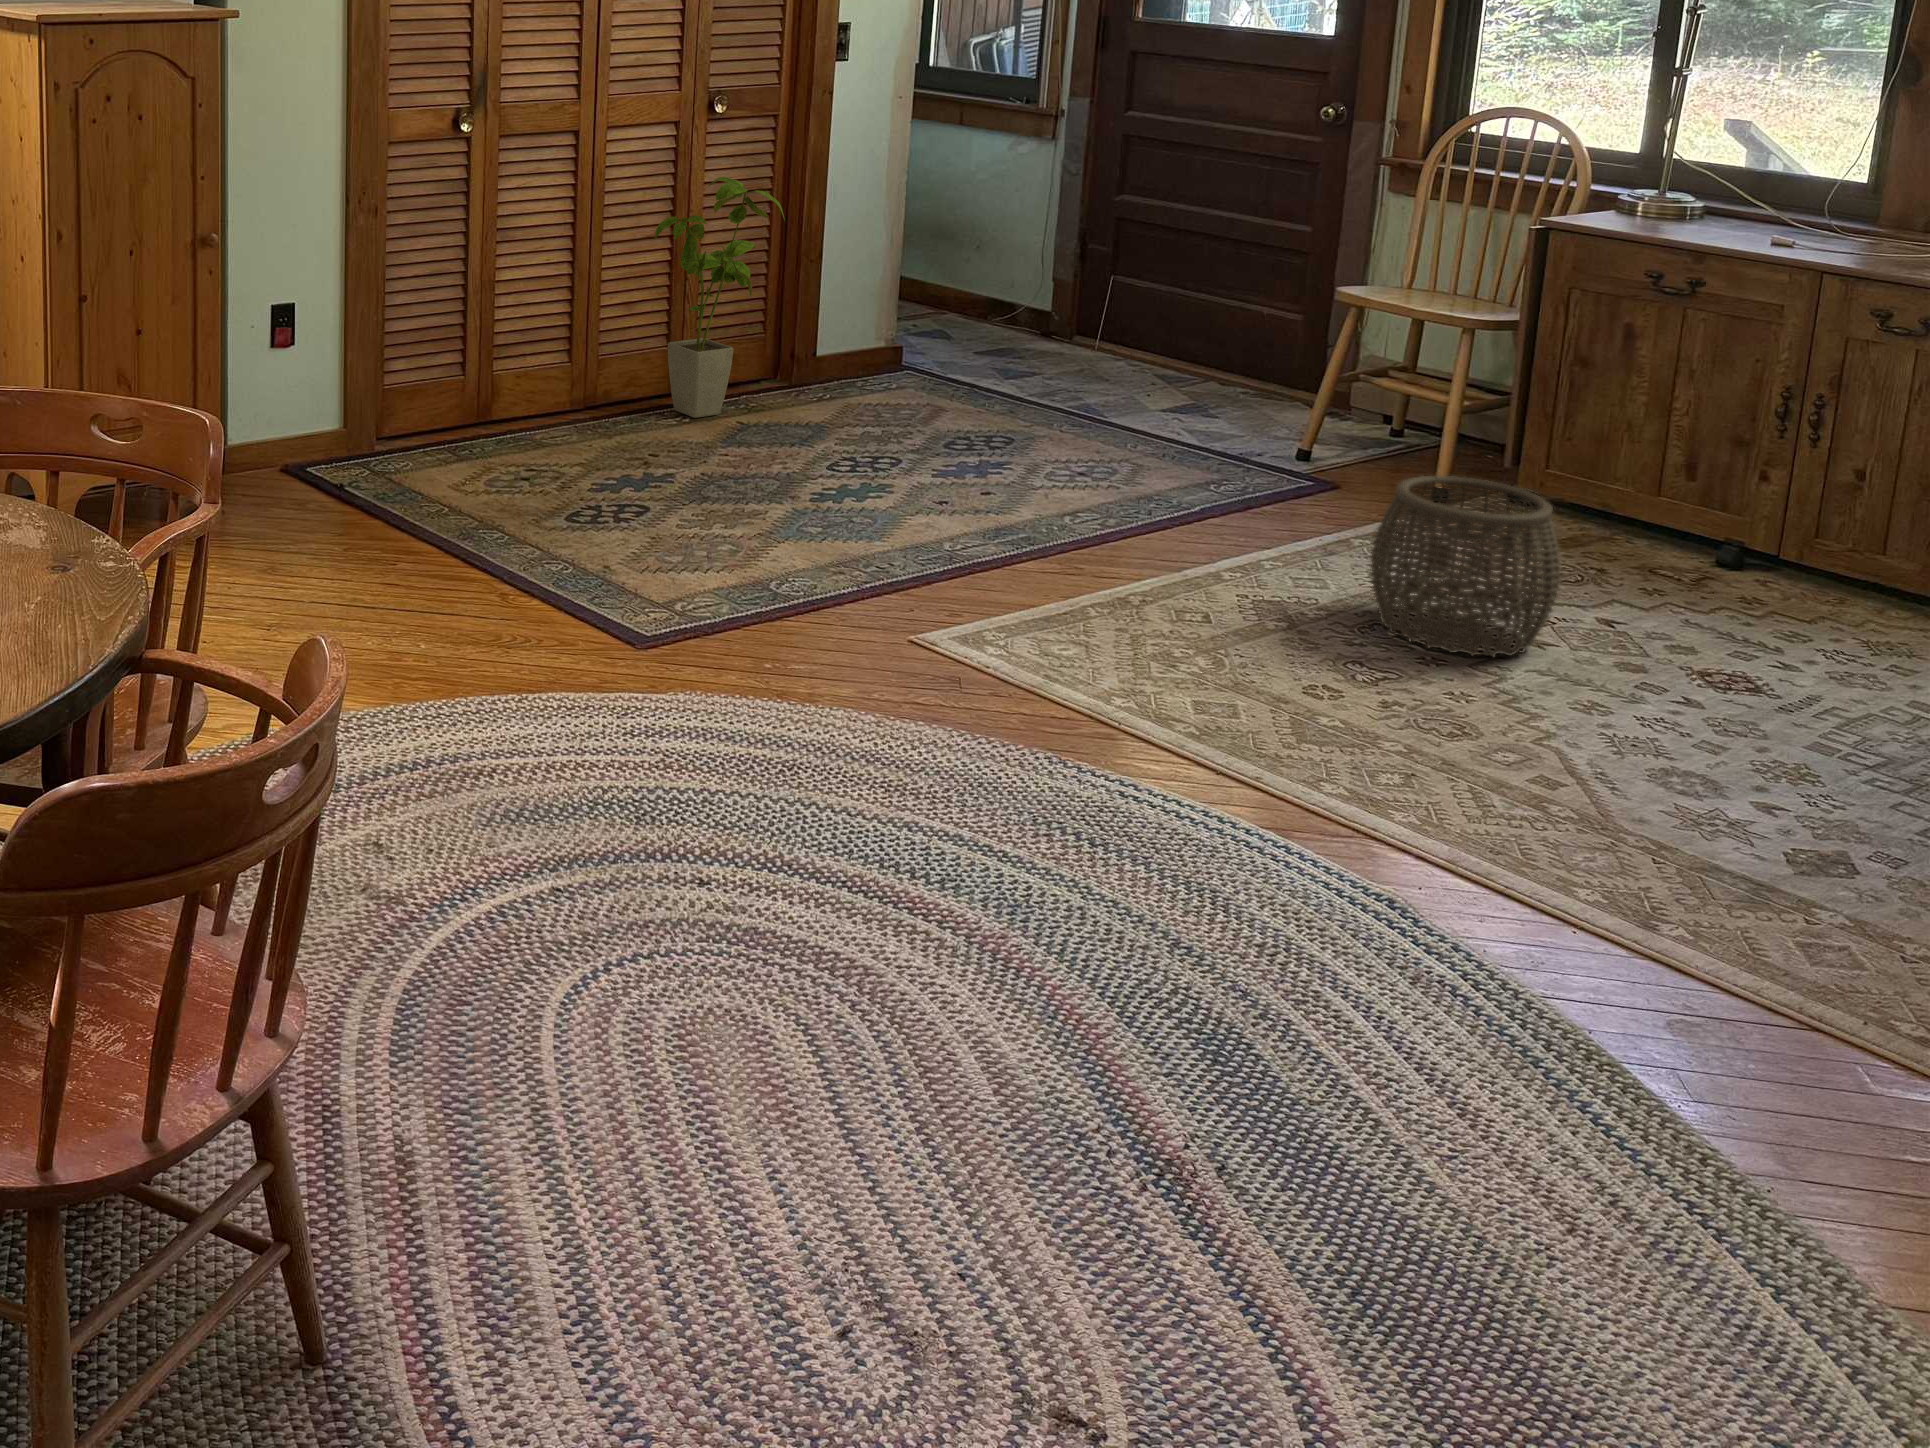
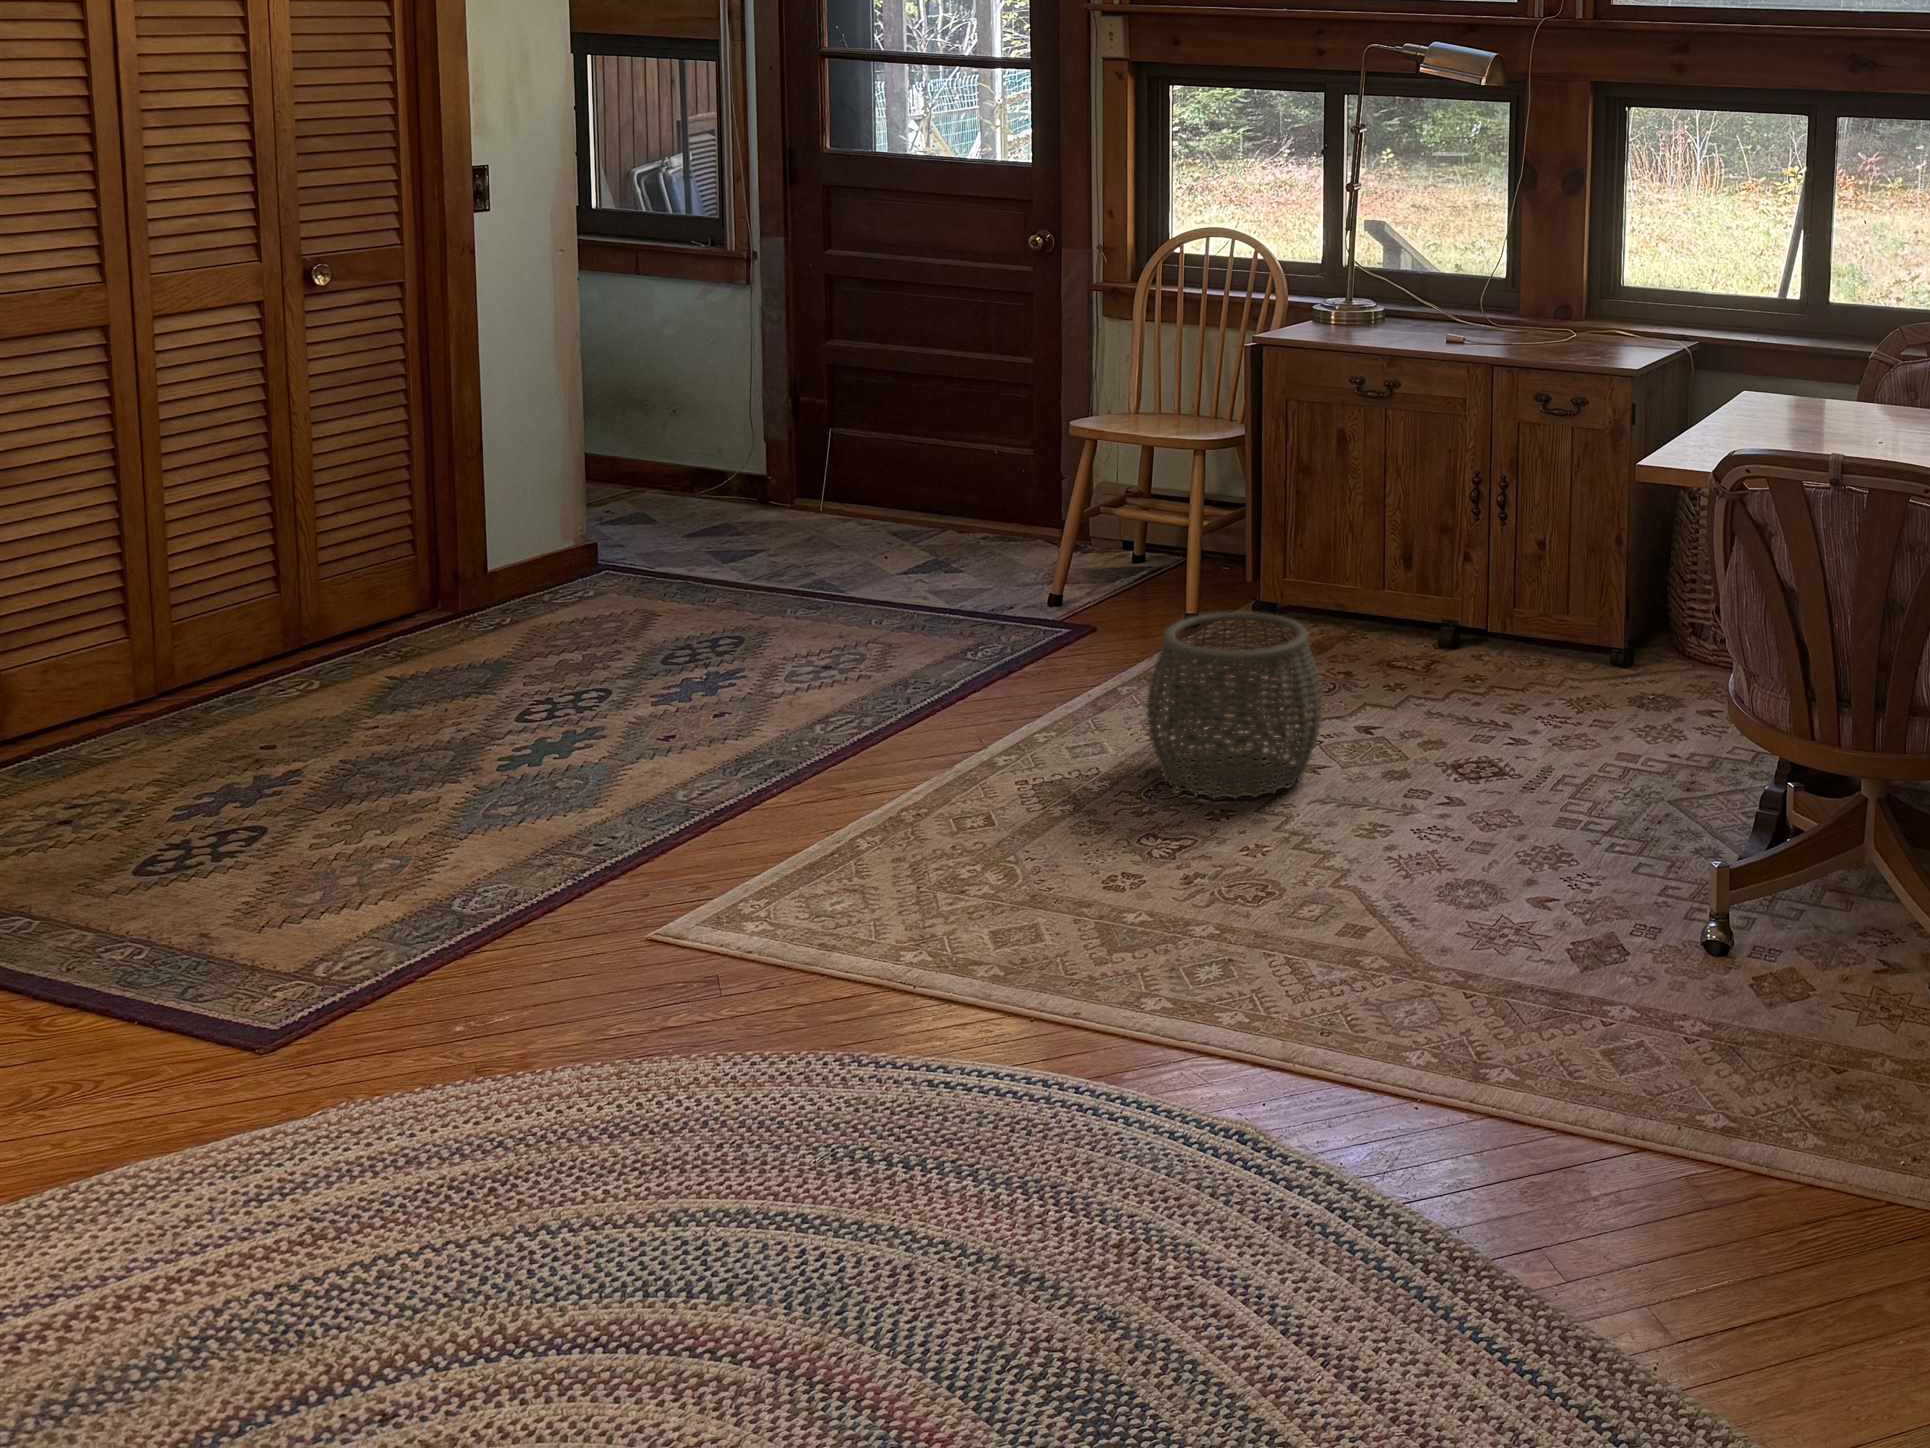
house plant: present [654,177,785,418] -> none [240,374,427,684]

